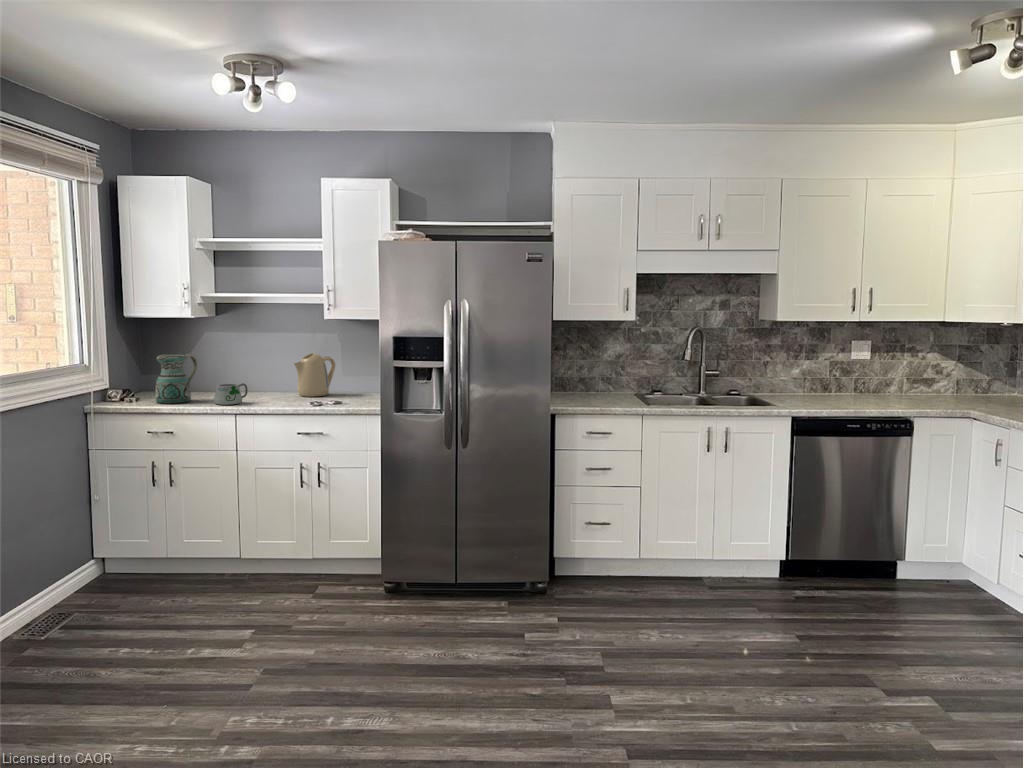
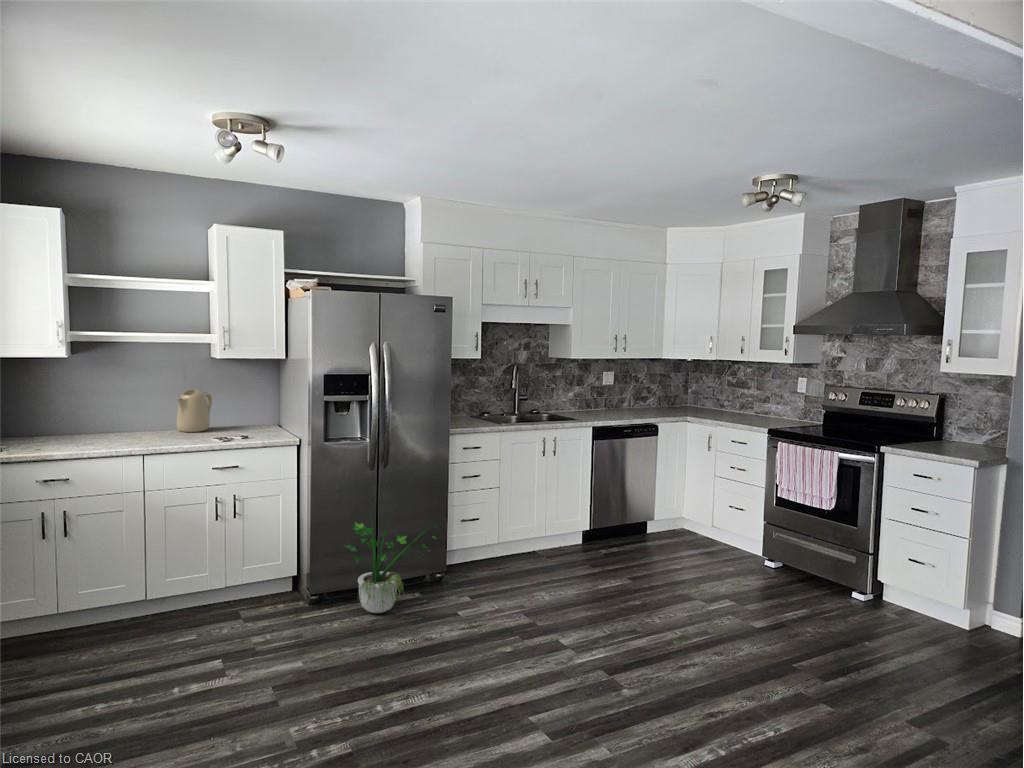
ceramic pitcher: present [156,354,198,403] -> none [33,393,75,448]
mug: present [214,383,248,405] -> none [109,422,150,445]
potted plant: none [400,483,525,615] -> present [345,513,437,613]

